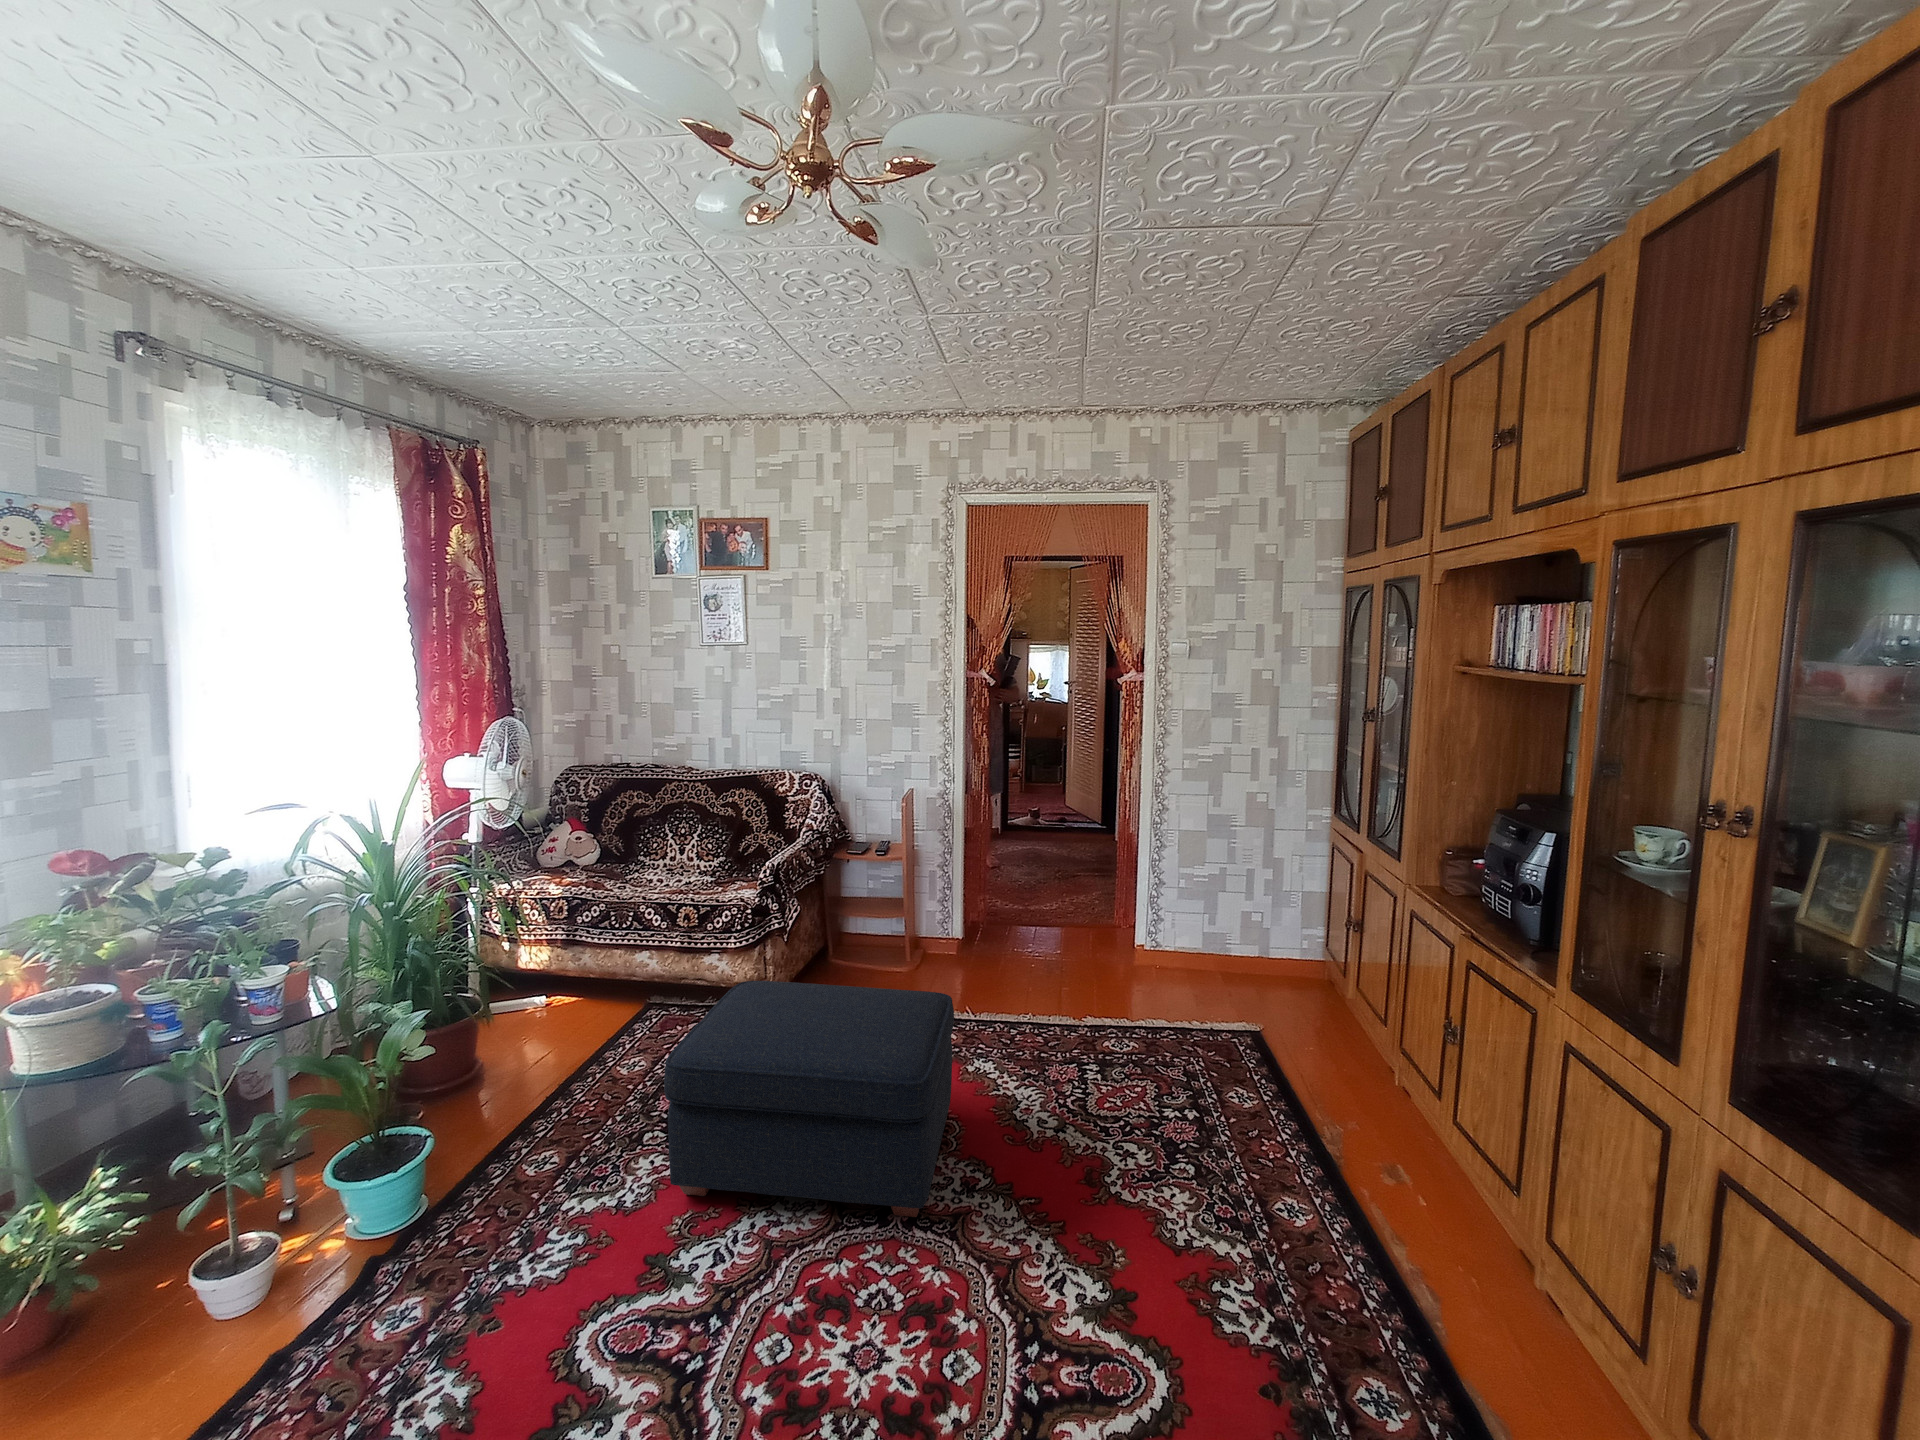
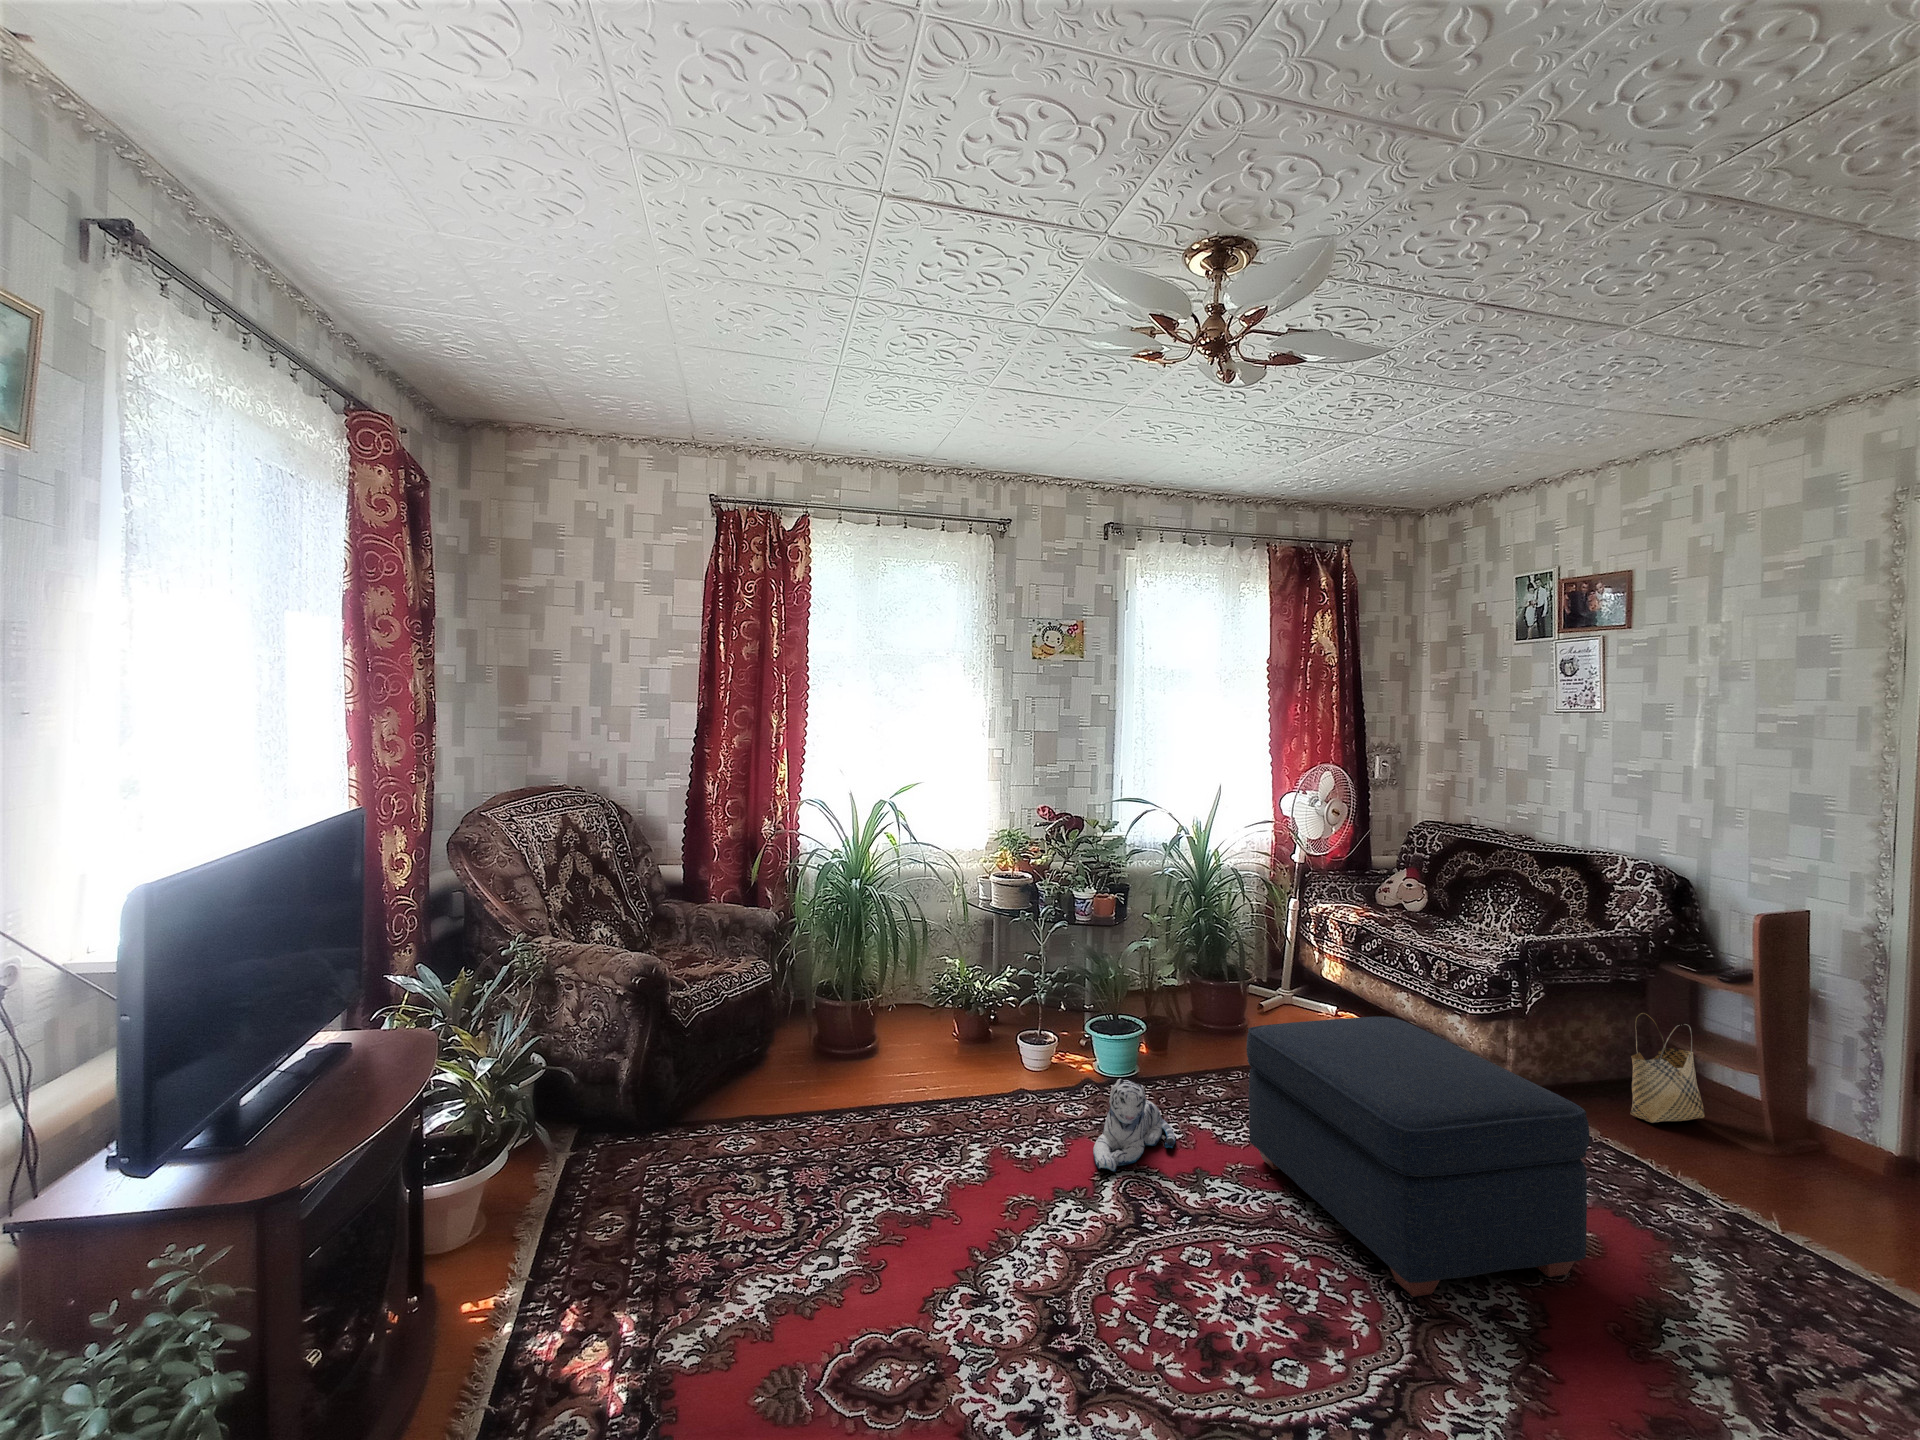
woven basket: none [817,899,852,977] -> present [1630,1013,1704,1123]
plush toy: none [492,1209,597,1362] -> present [1093,1079,1176,1171]

